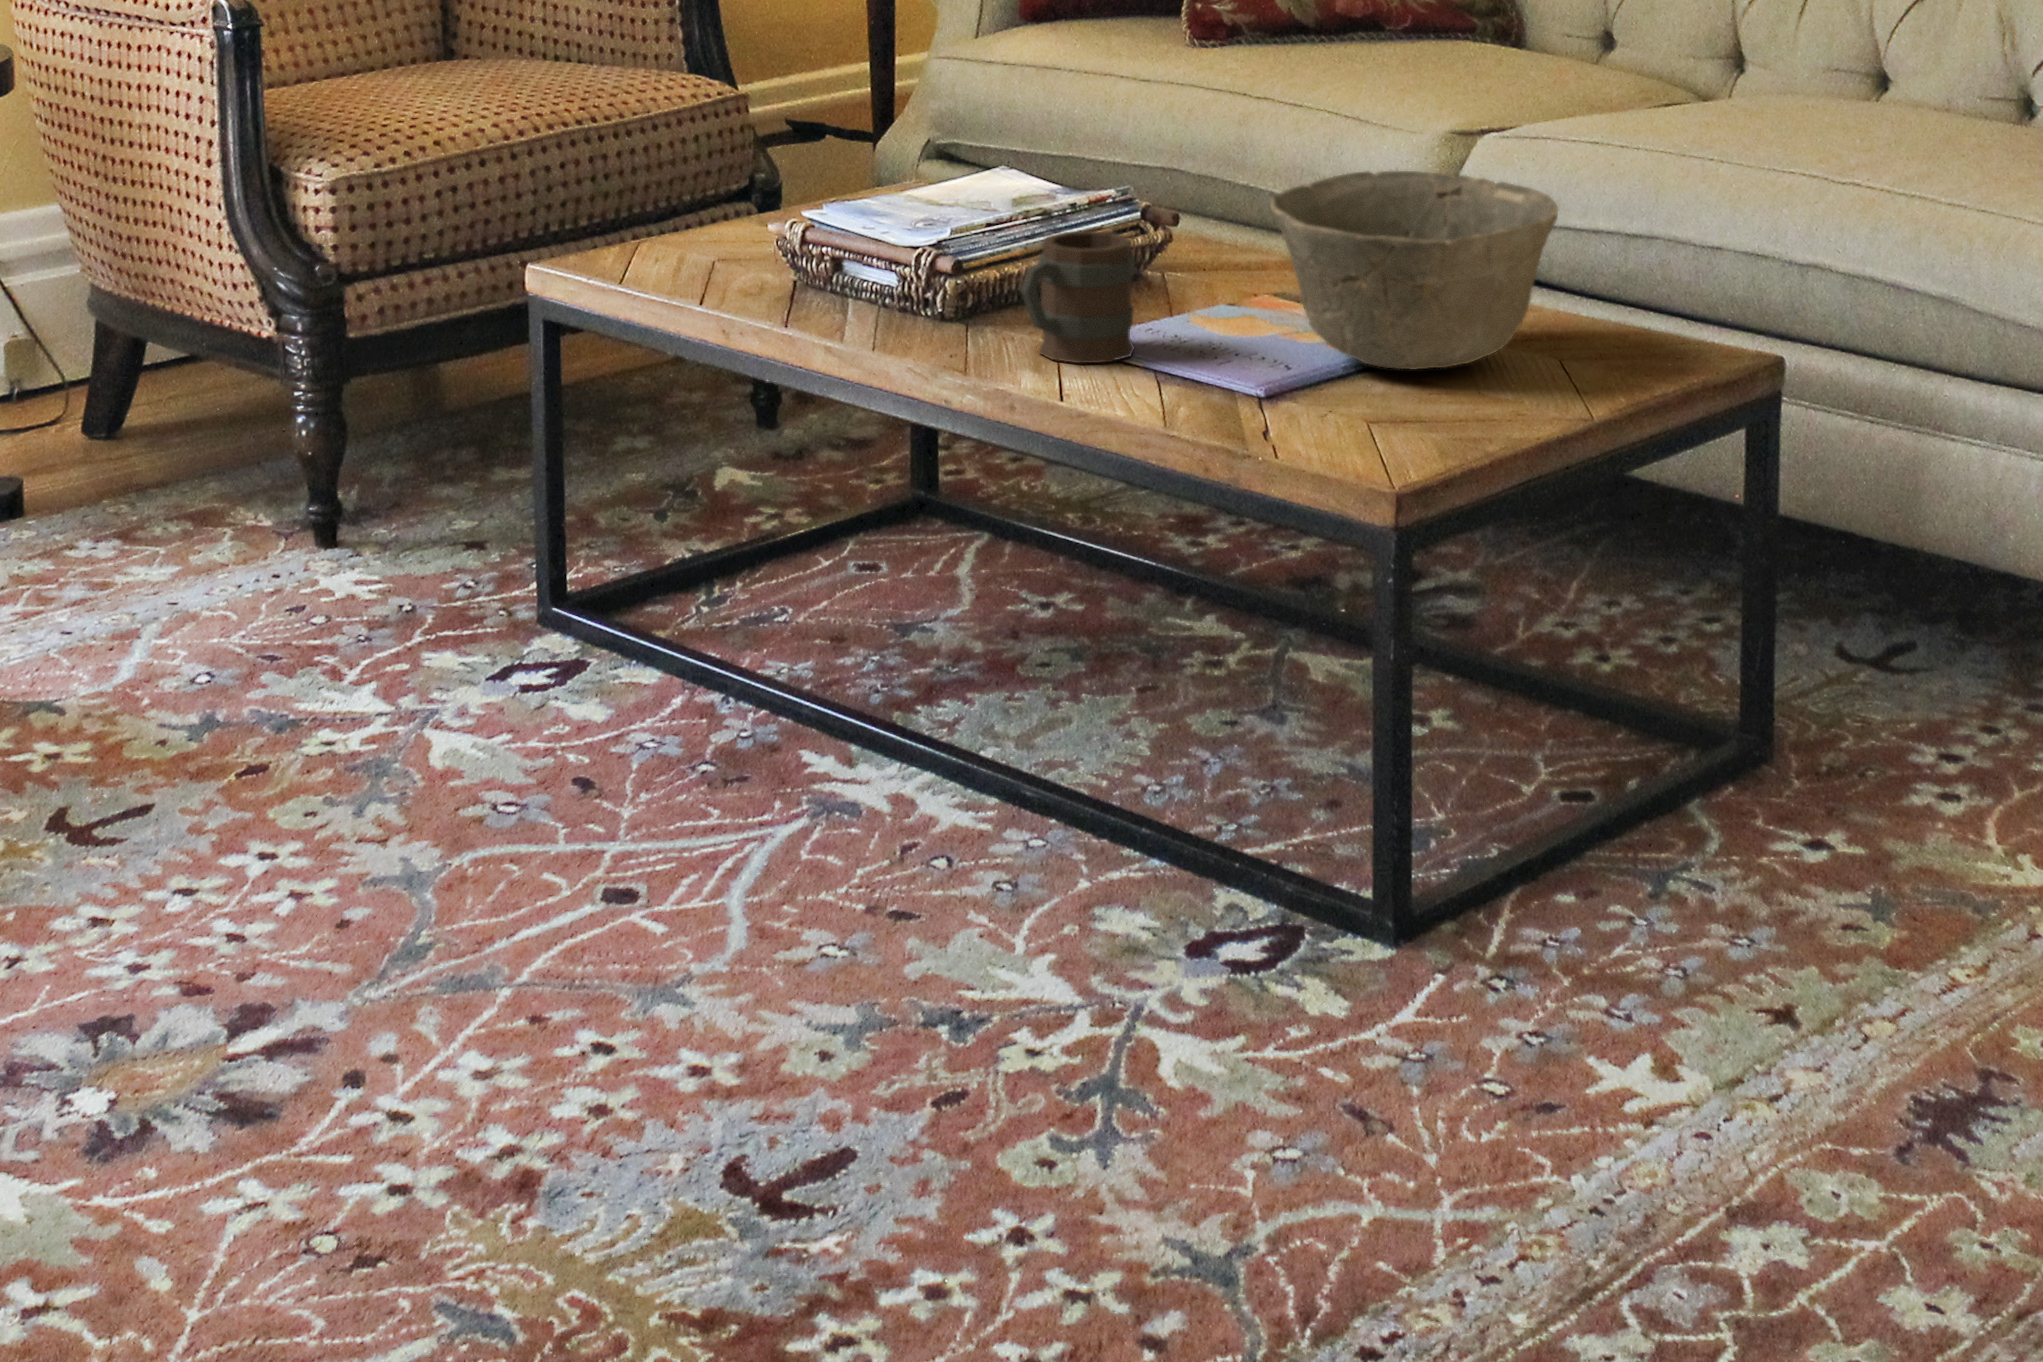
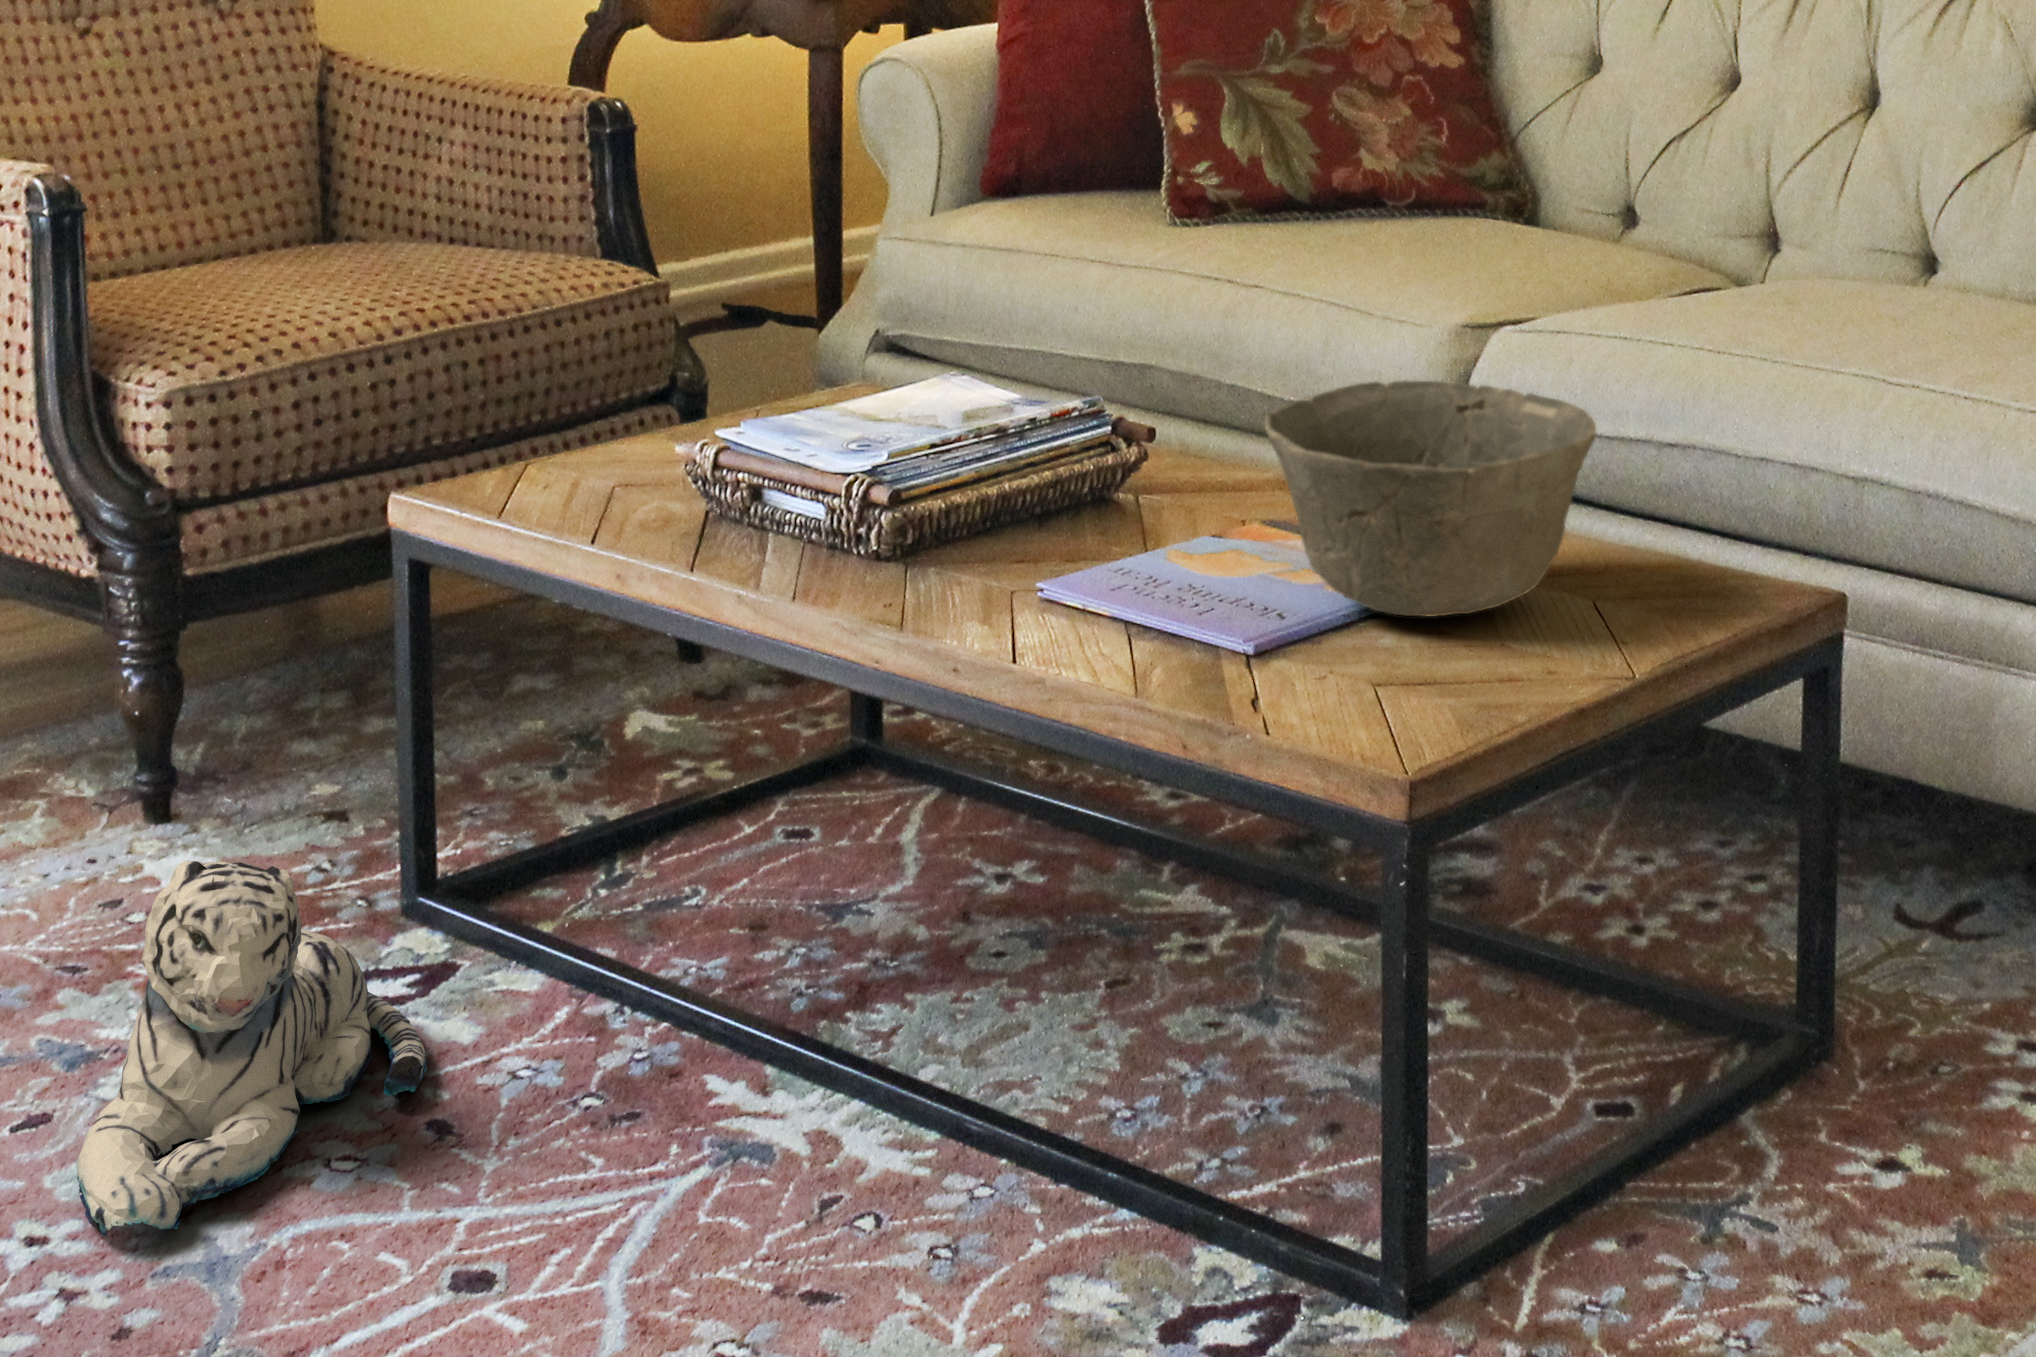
mug: present [1021,231,1135,363] -> none [970,456,1107,614]
plush toy: none [300,554,571,850] -> present [77,860,428,1236]

